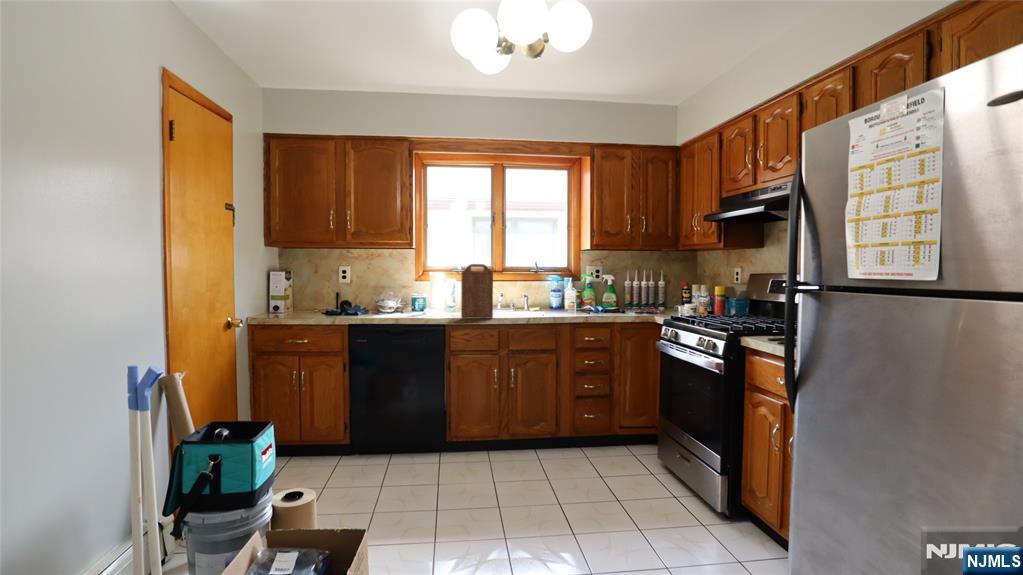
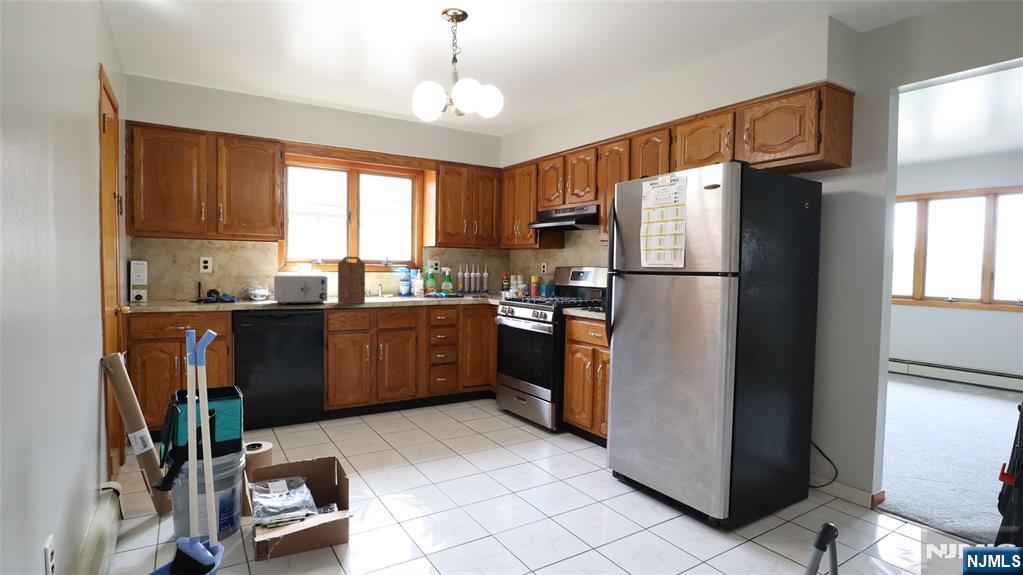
toaster: none [398,287,450,319] -> present [274,276,327,304]

